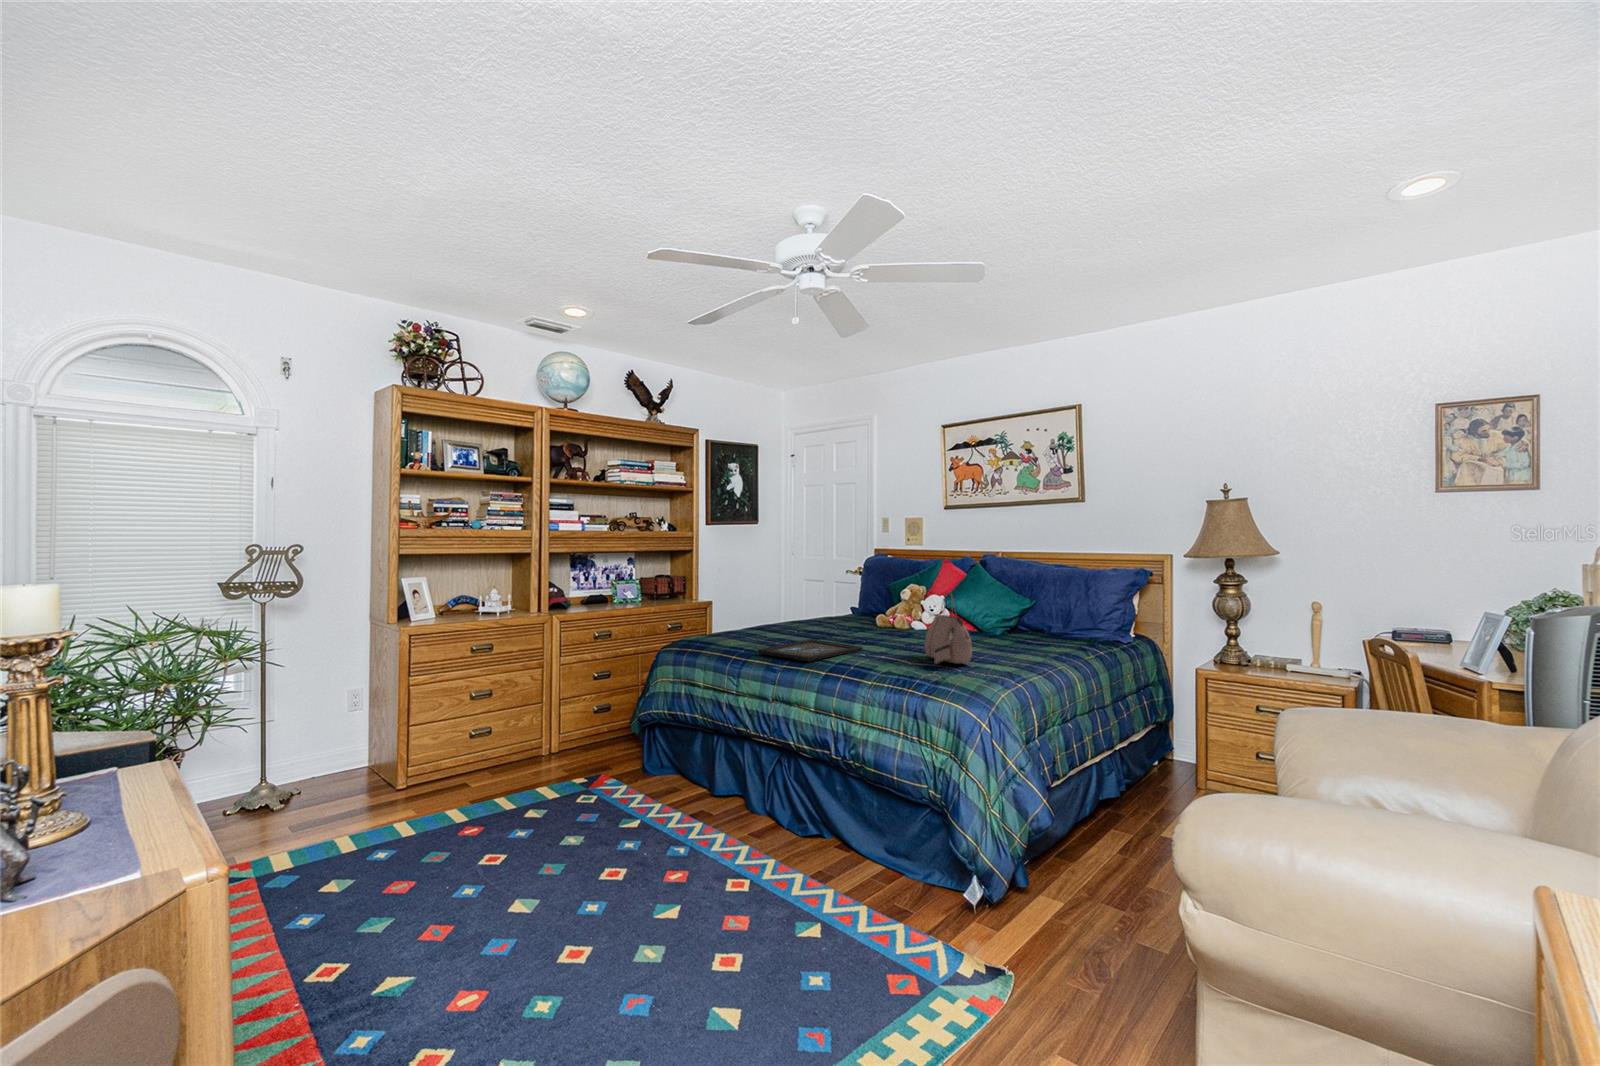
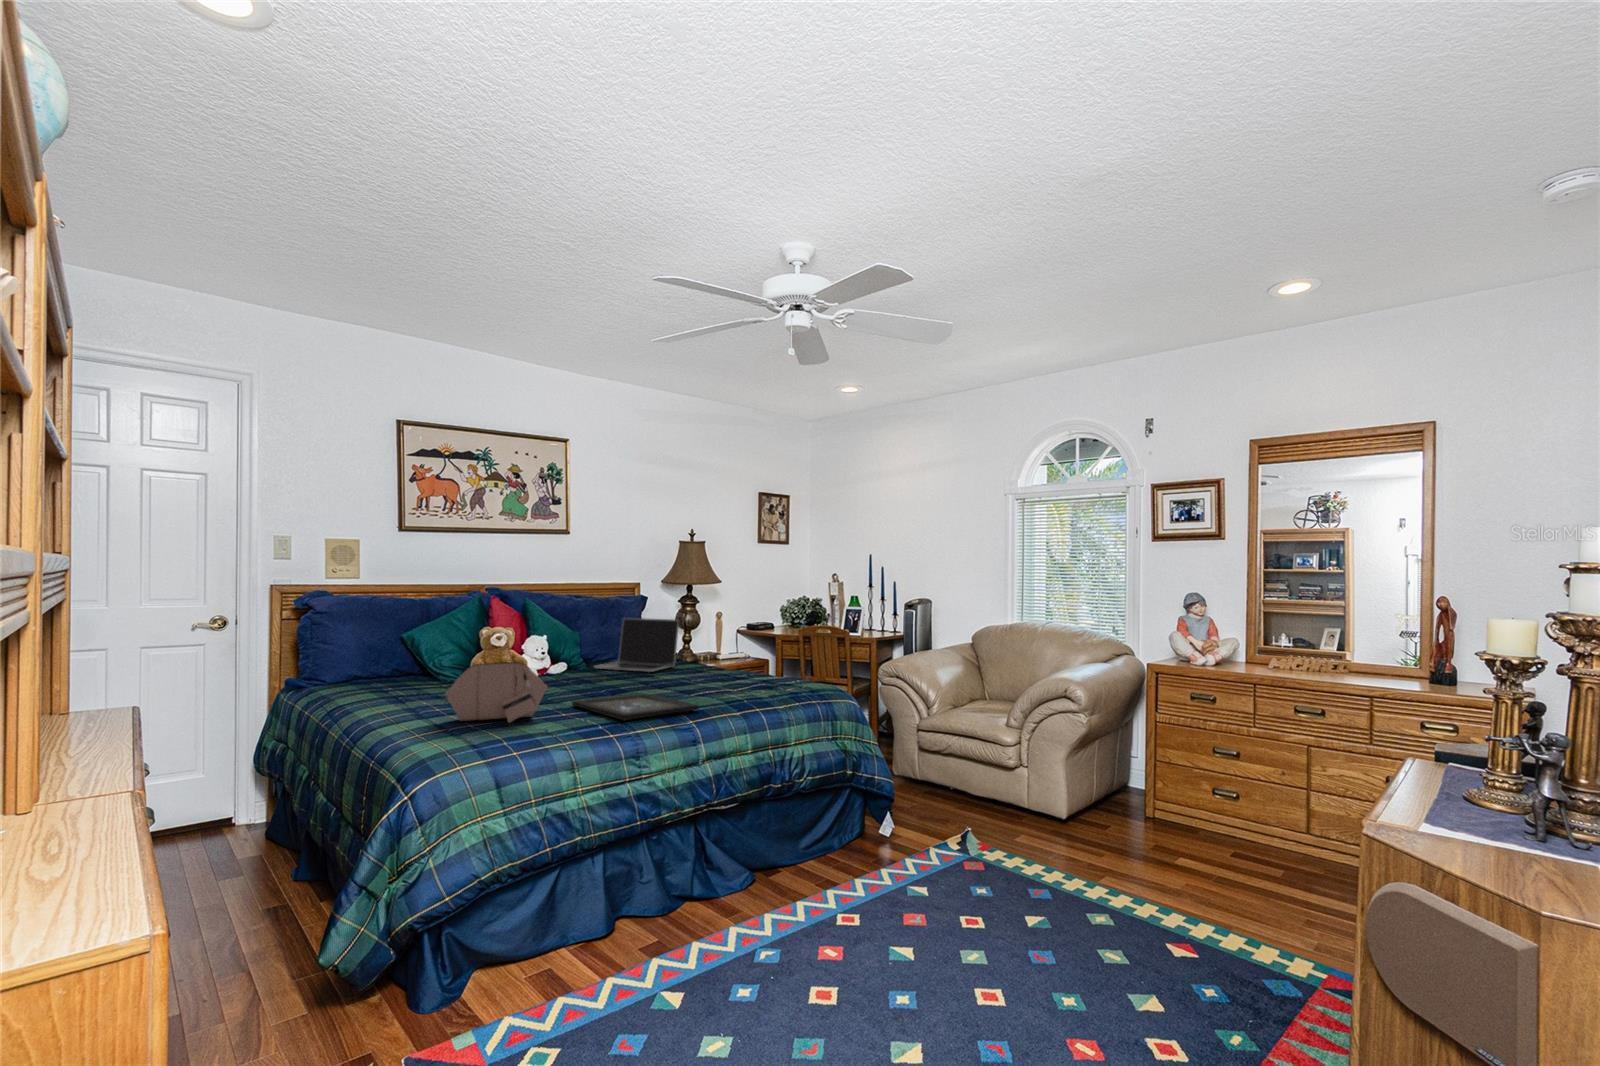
laptop: none [987,587,1046,641] -> present [594,618,679,672]
handbag: present [925,593,972,664] -> present [445,642,547,723]

